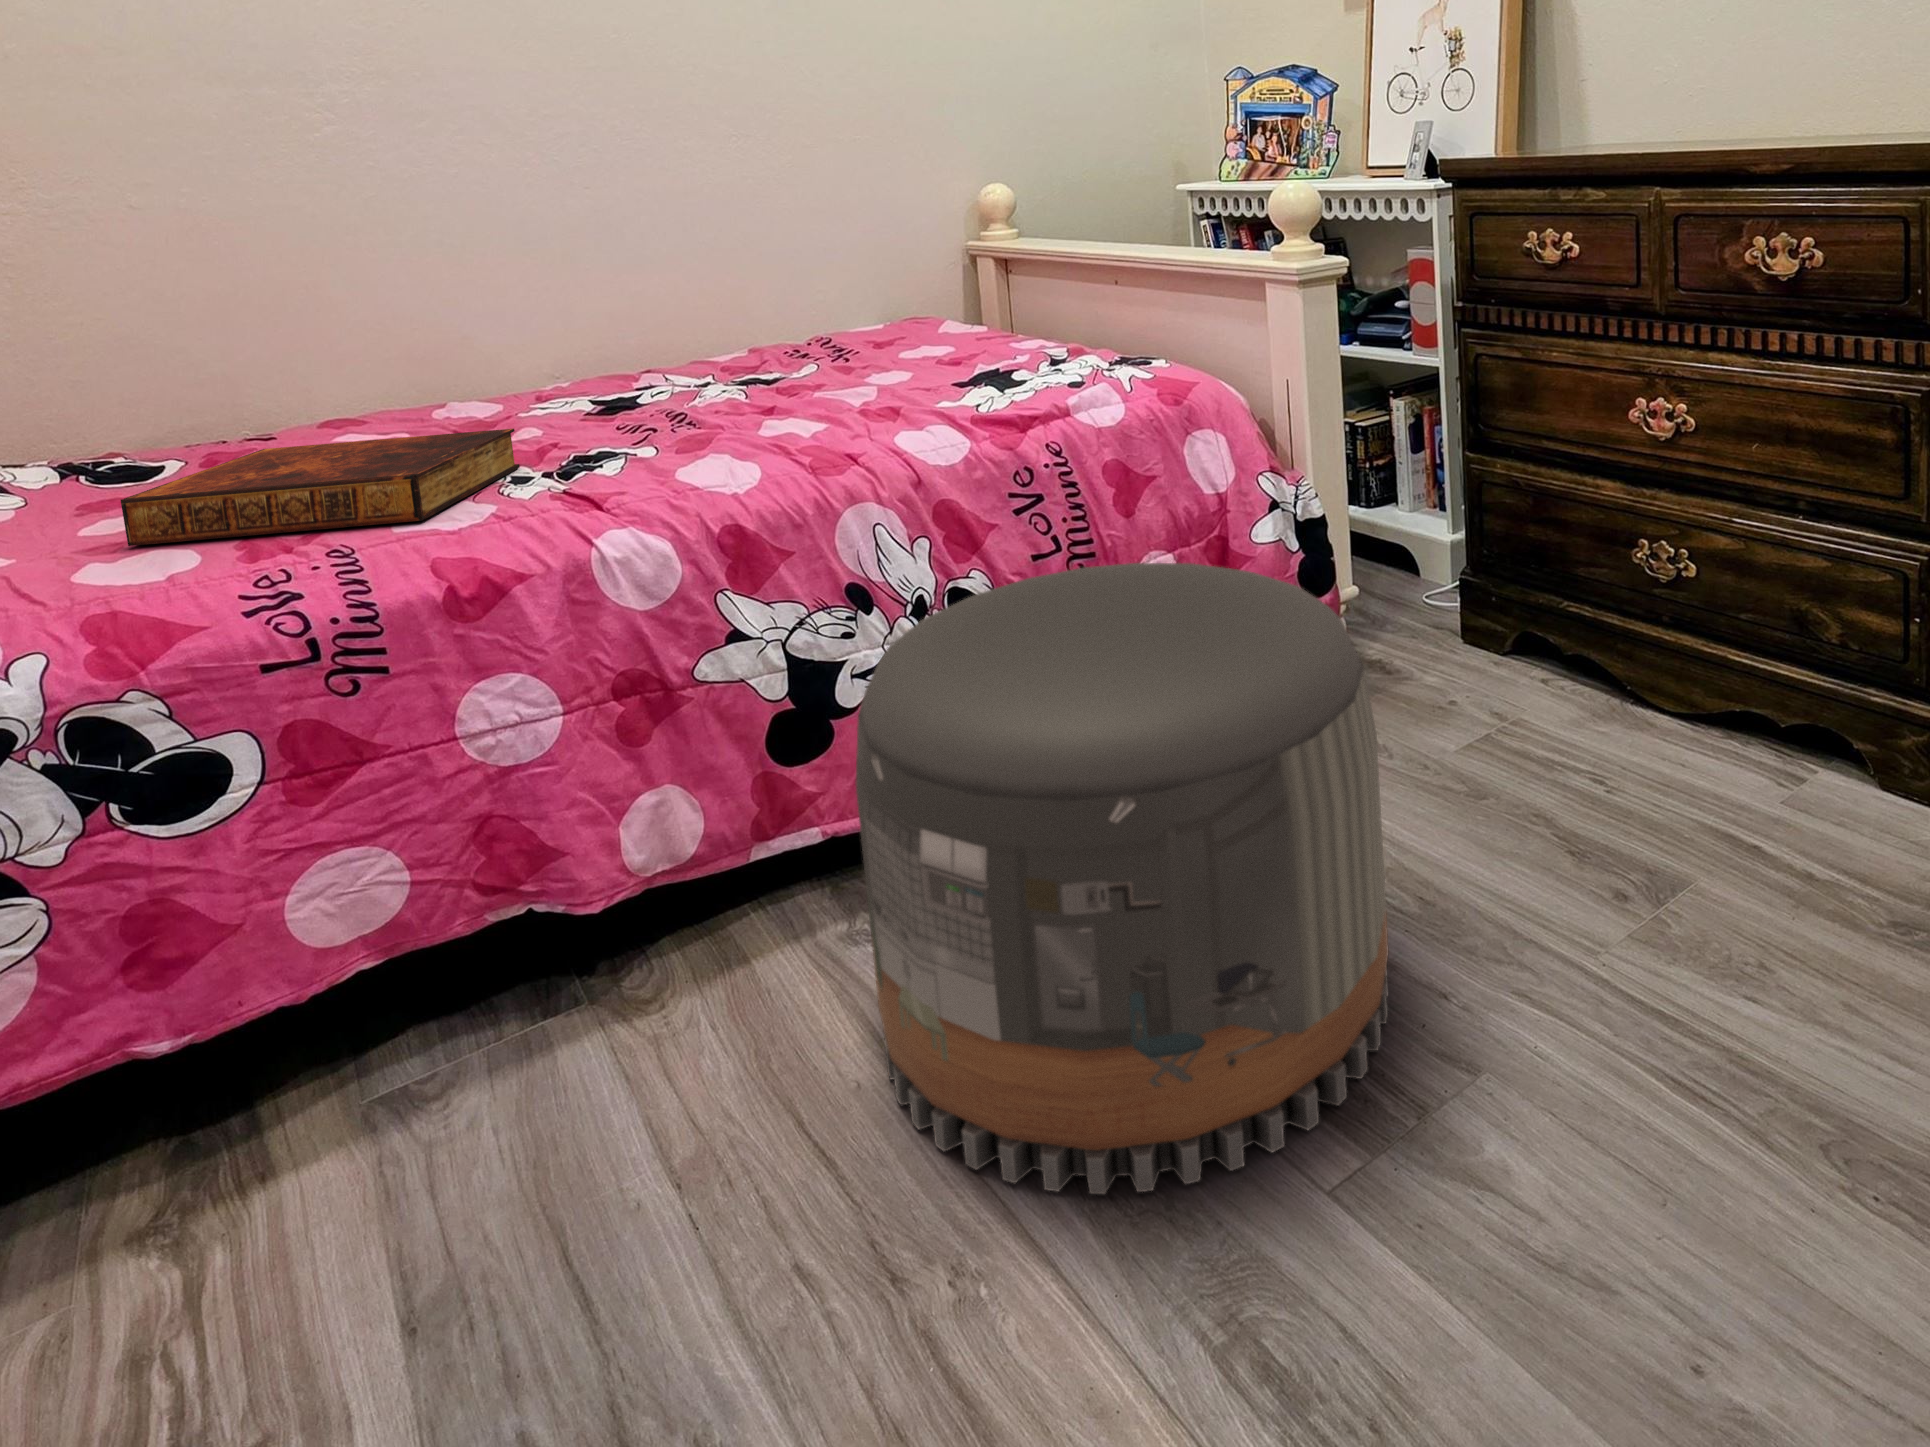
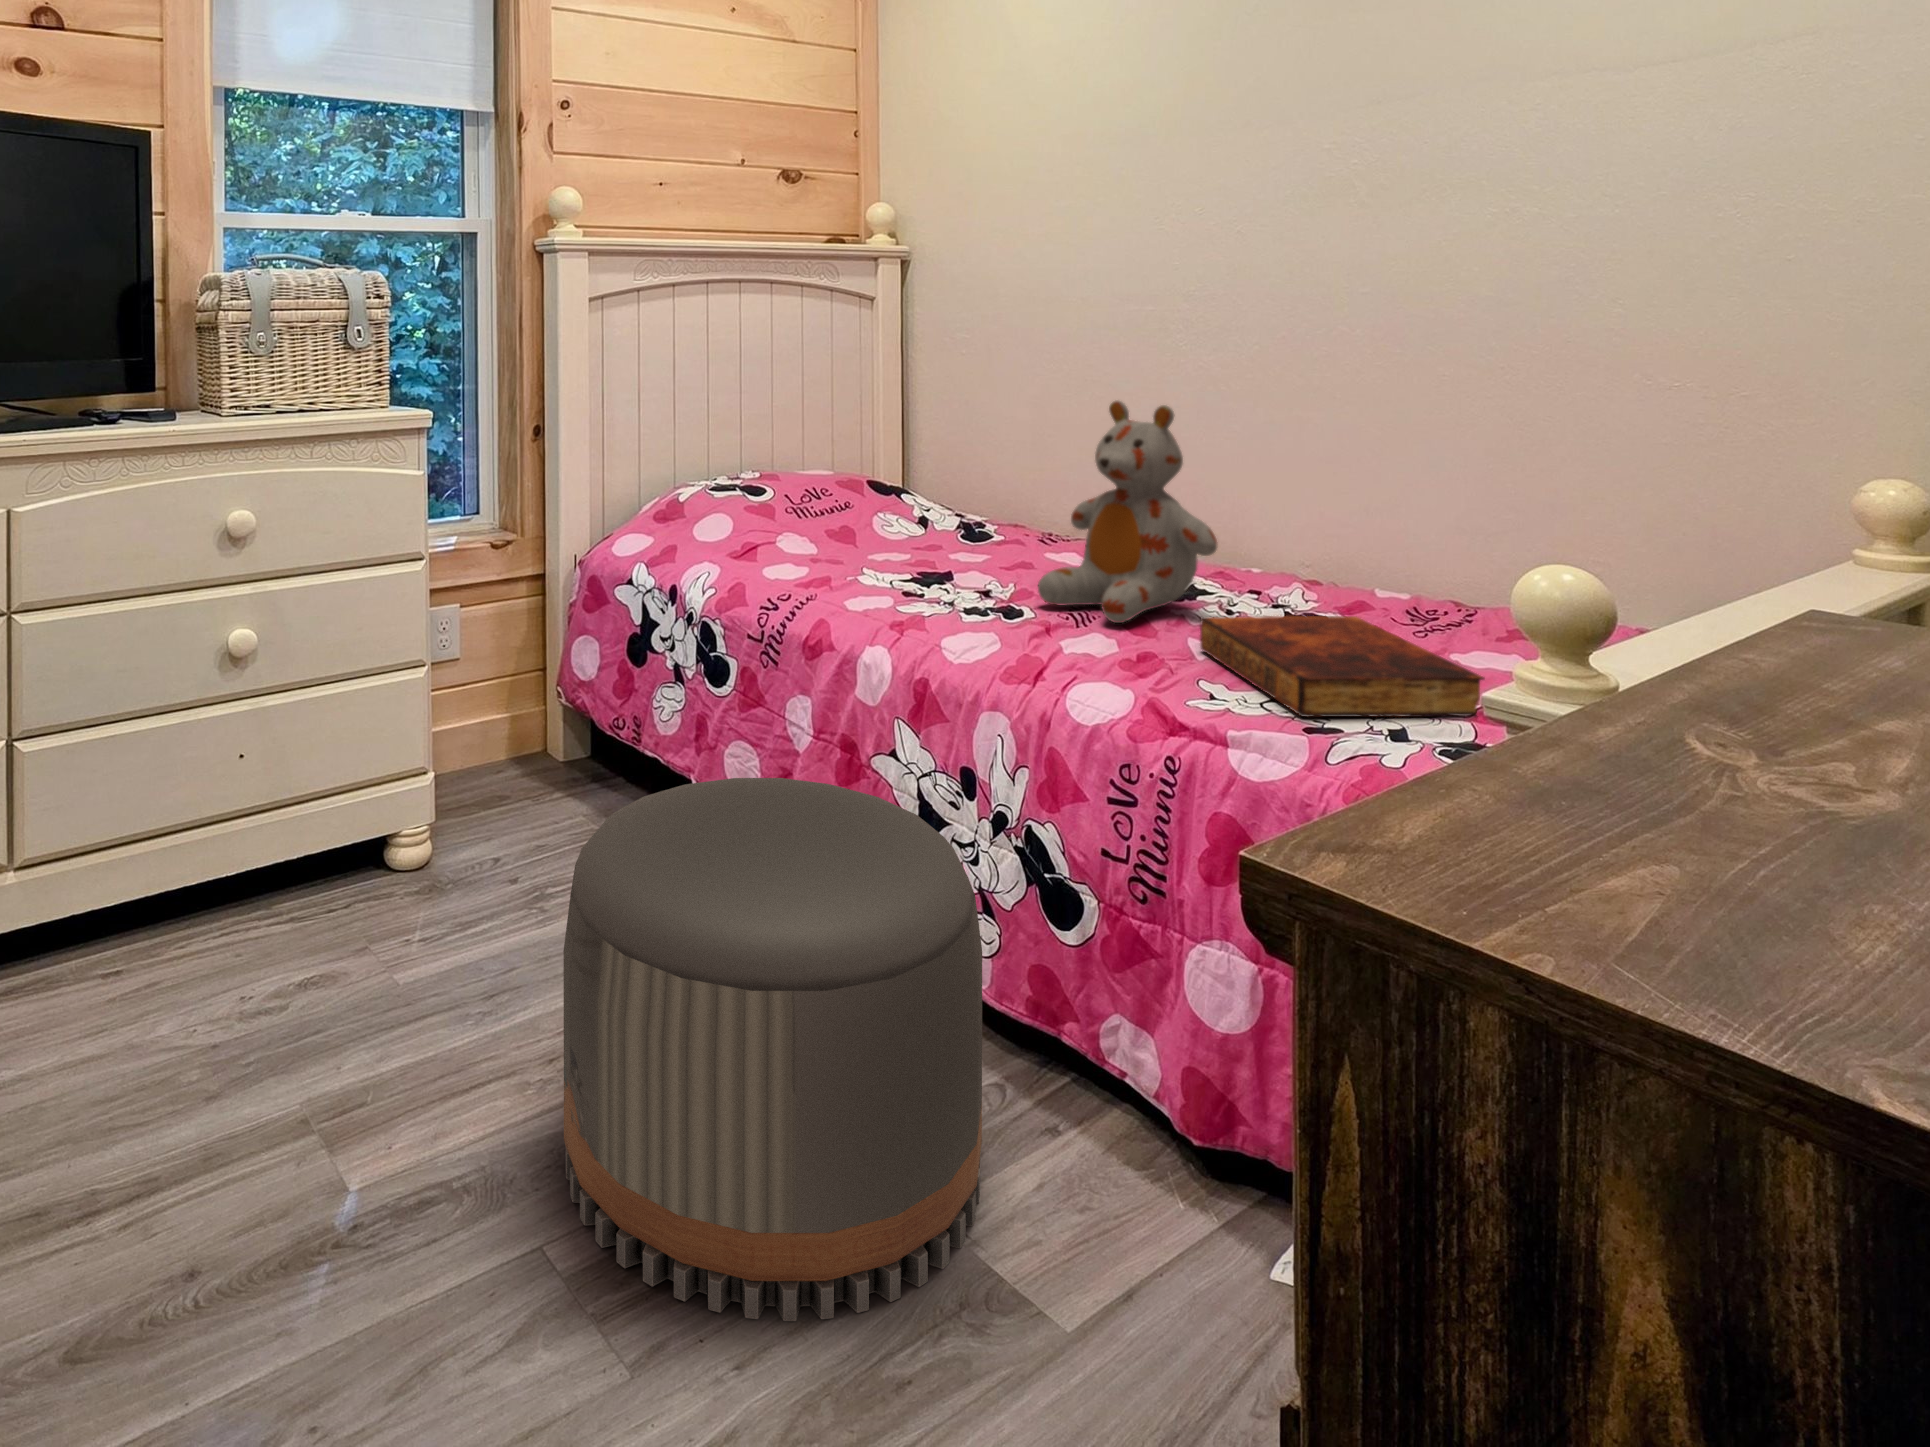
stuffed bear: none [538,175,752,437] -> present [1038,400,1217,623]
book: present [121,429,520,546] -> present [1200,616,1484,717]

